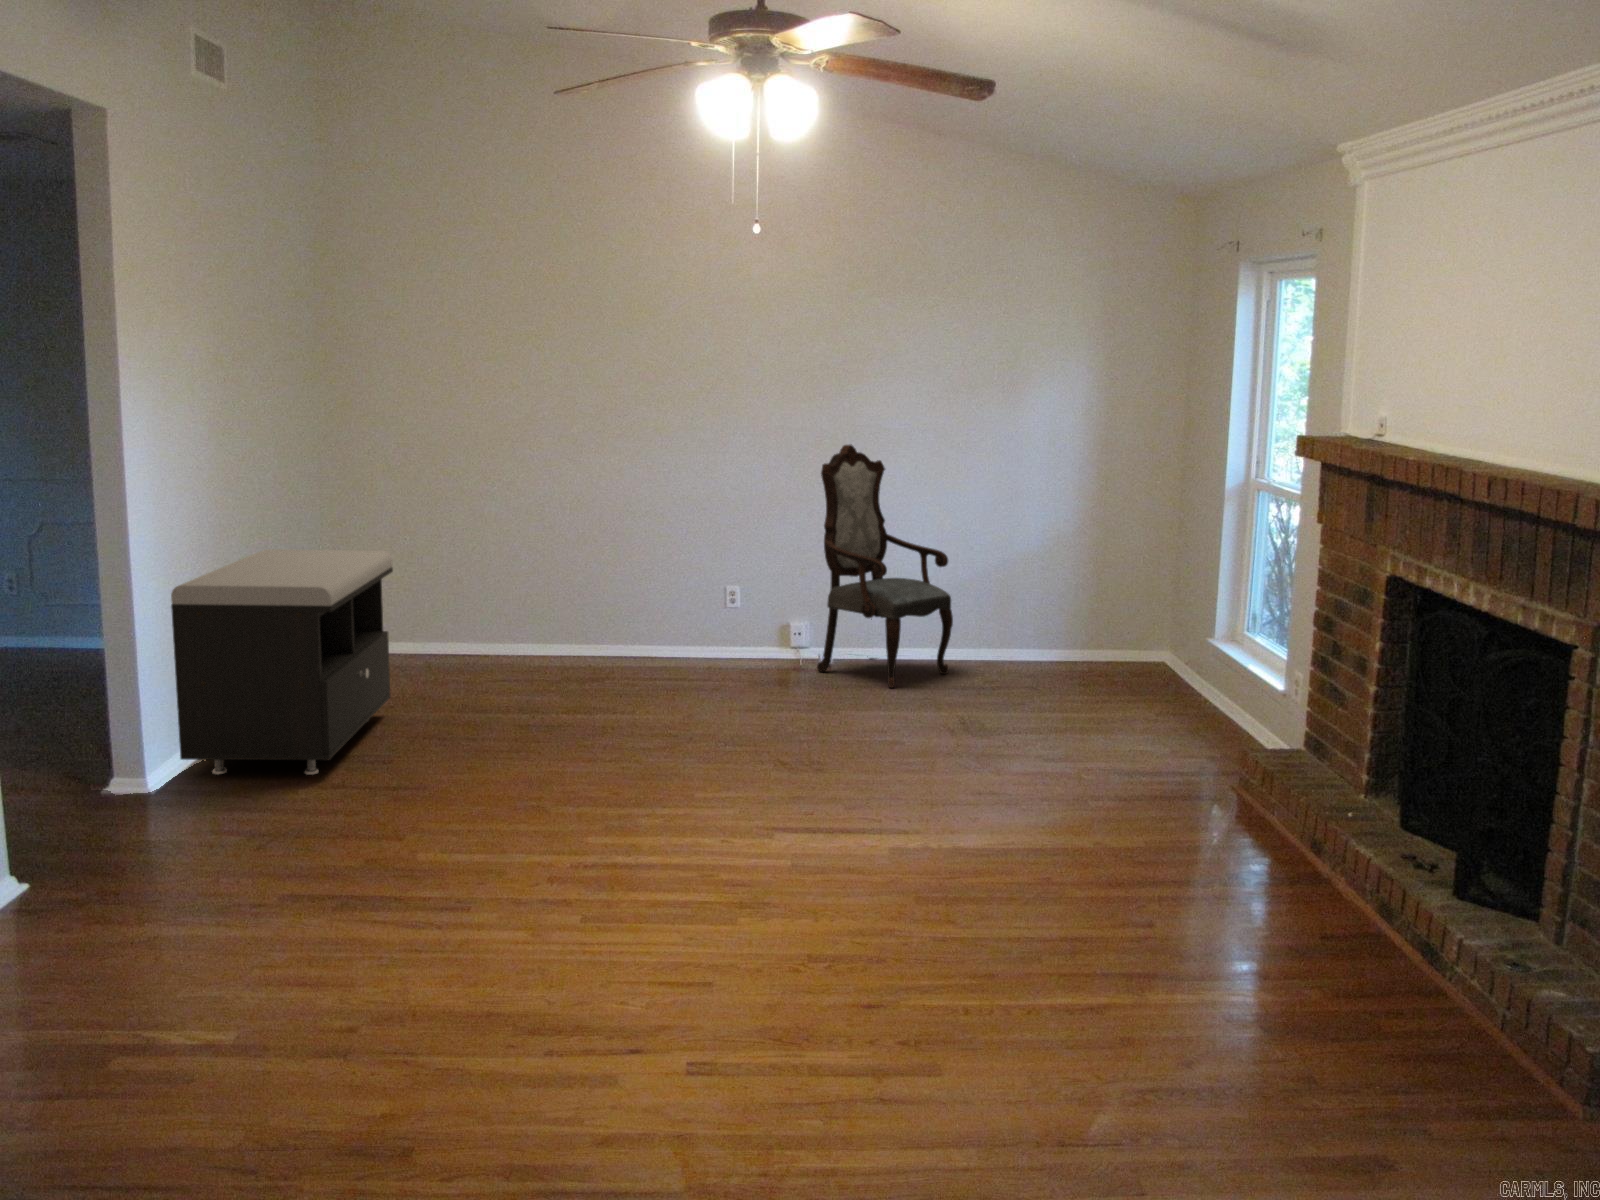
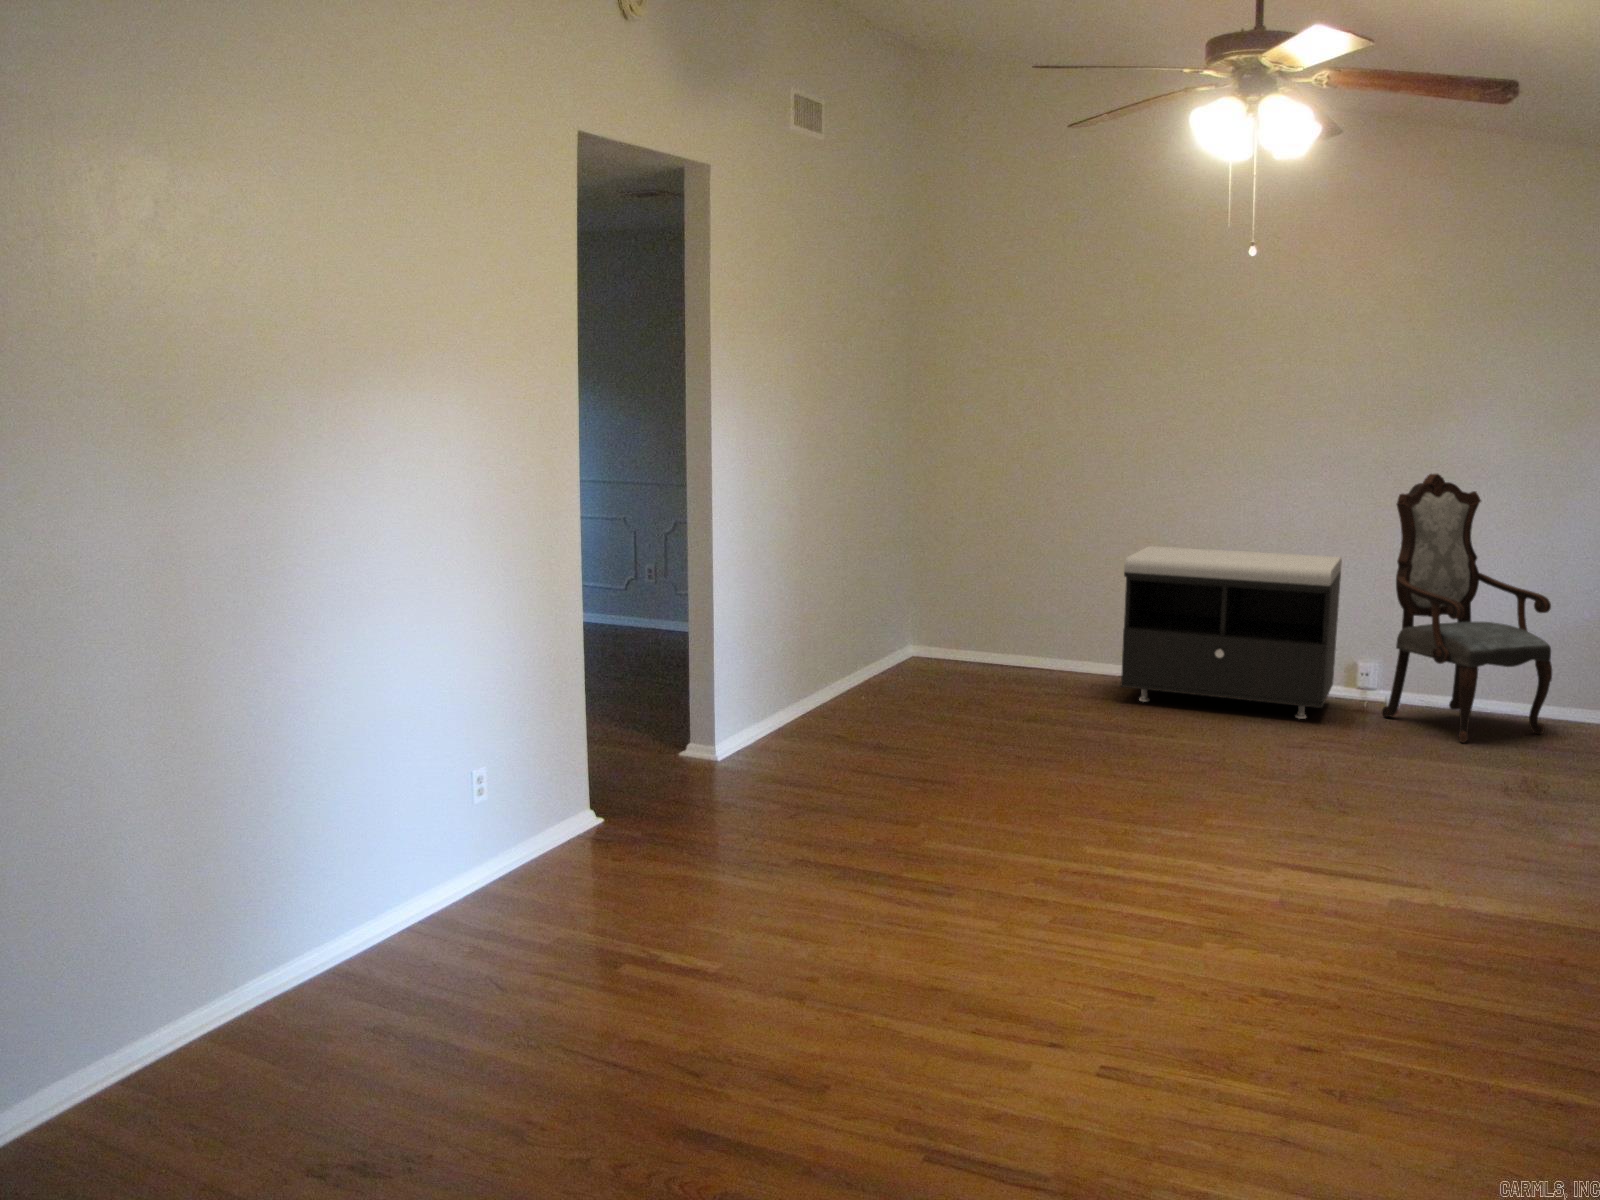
storage bench: present [171,549,393,775] -> present [1121,546,1342,719]

